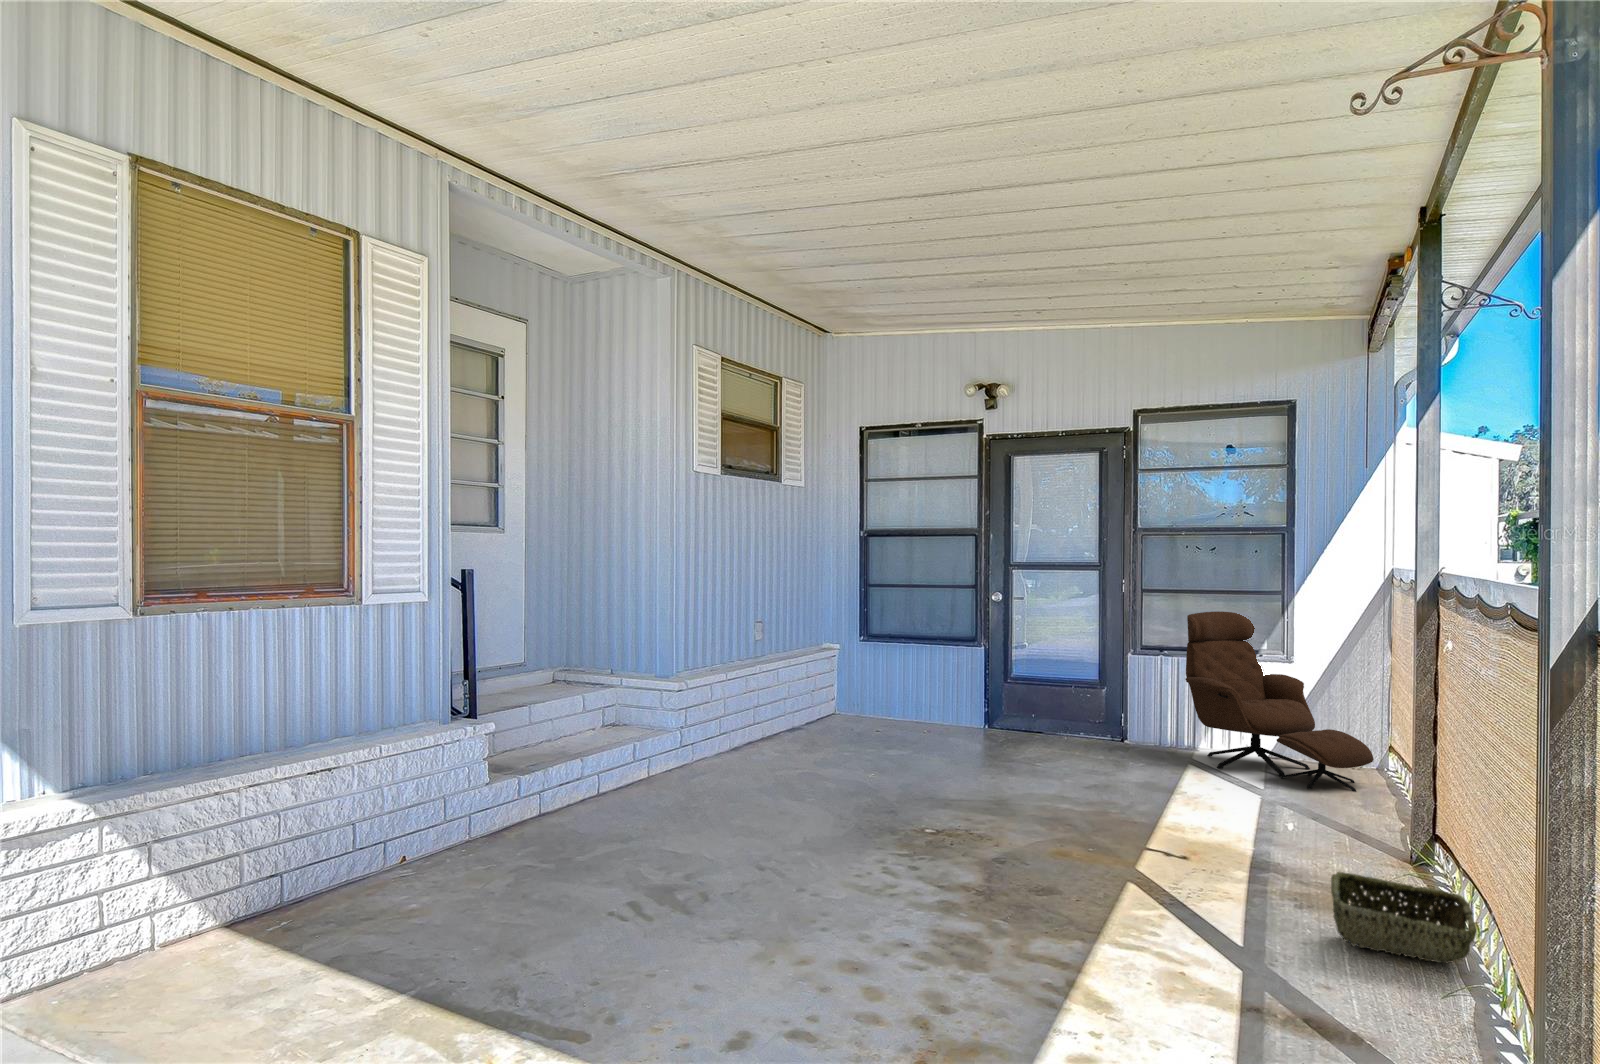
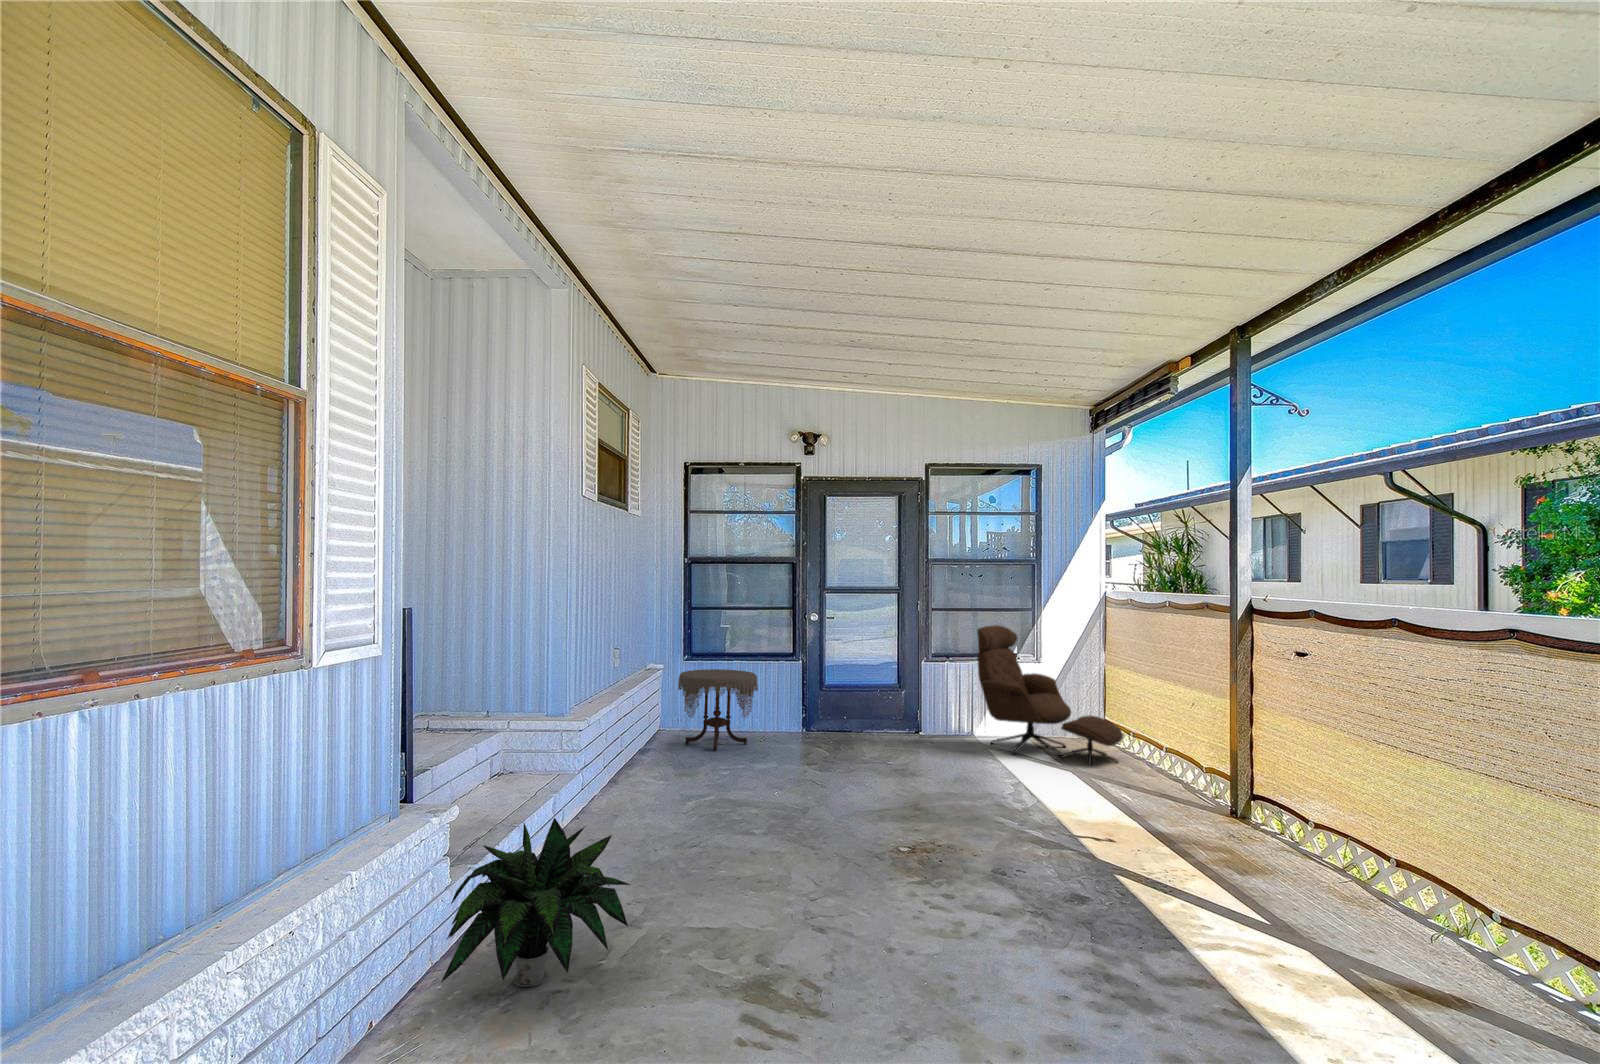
side table: none [845,649,929,733] -> present [678,669,758,751]
potted plant: none [454,736,614,860] -> present [441,818,630,986]
woven basket: present [1331,872,1477,963] -> none [1294,847,1428,914]

